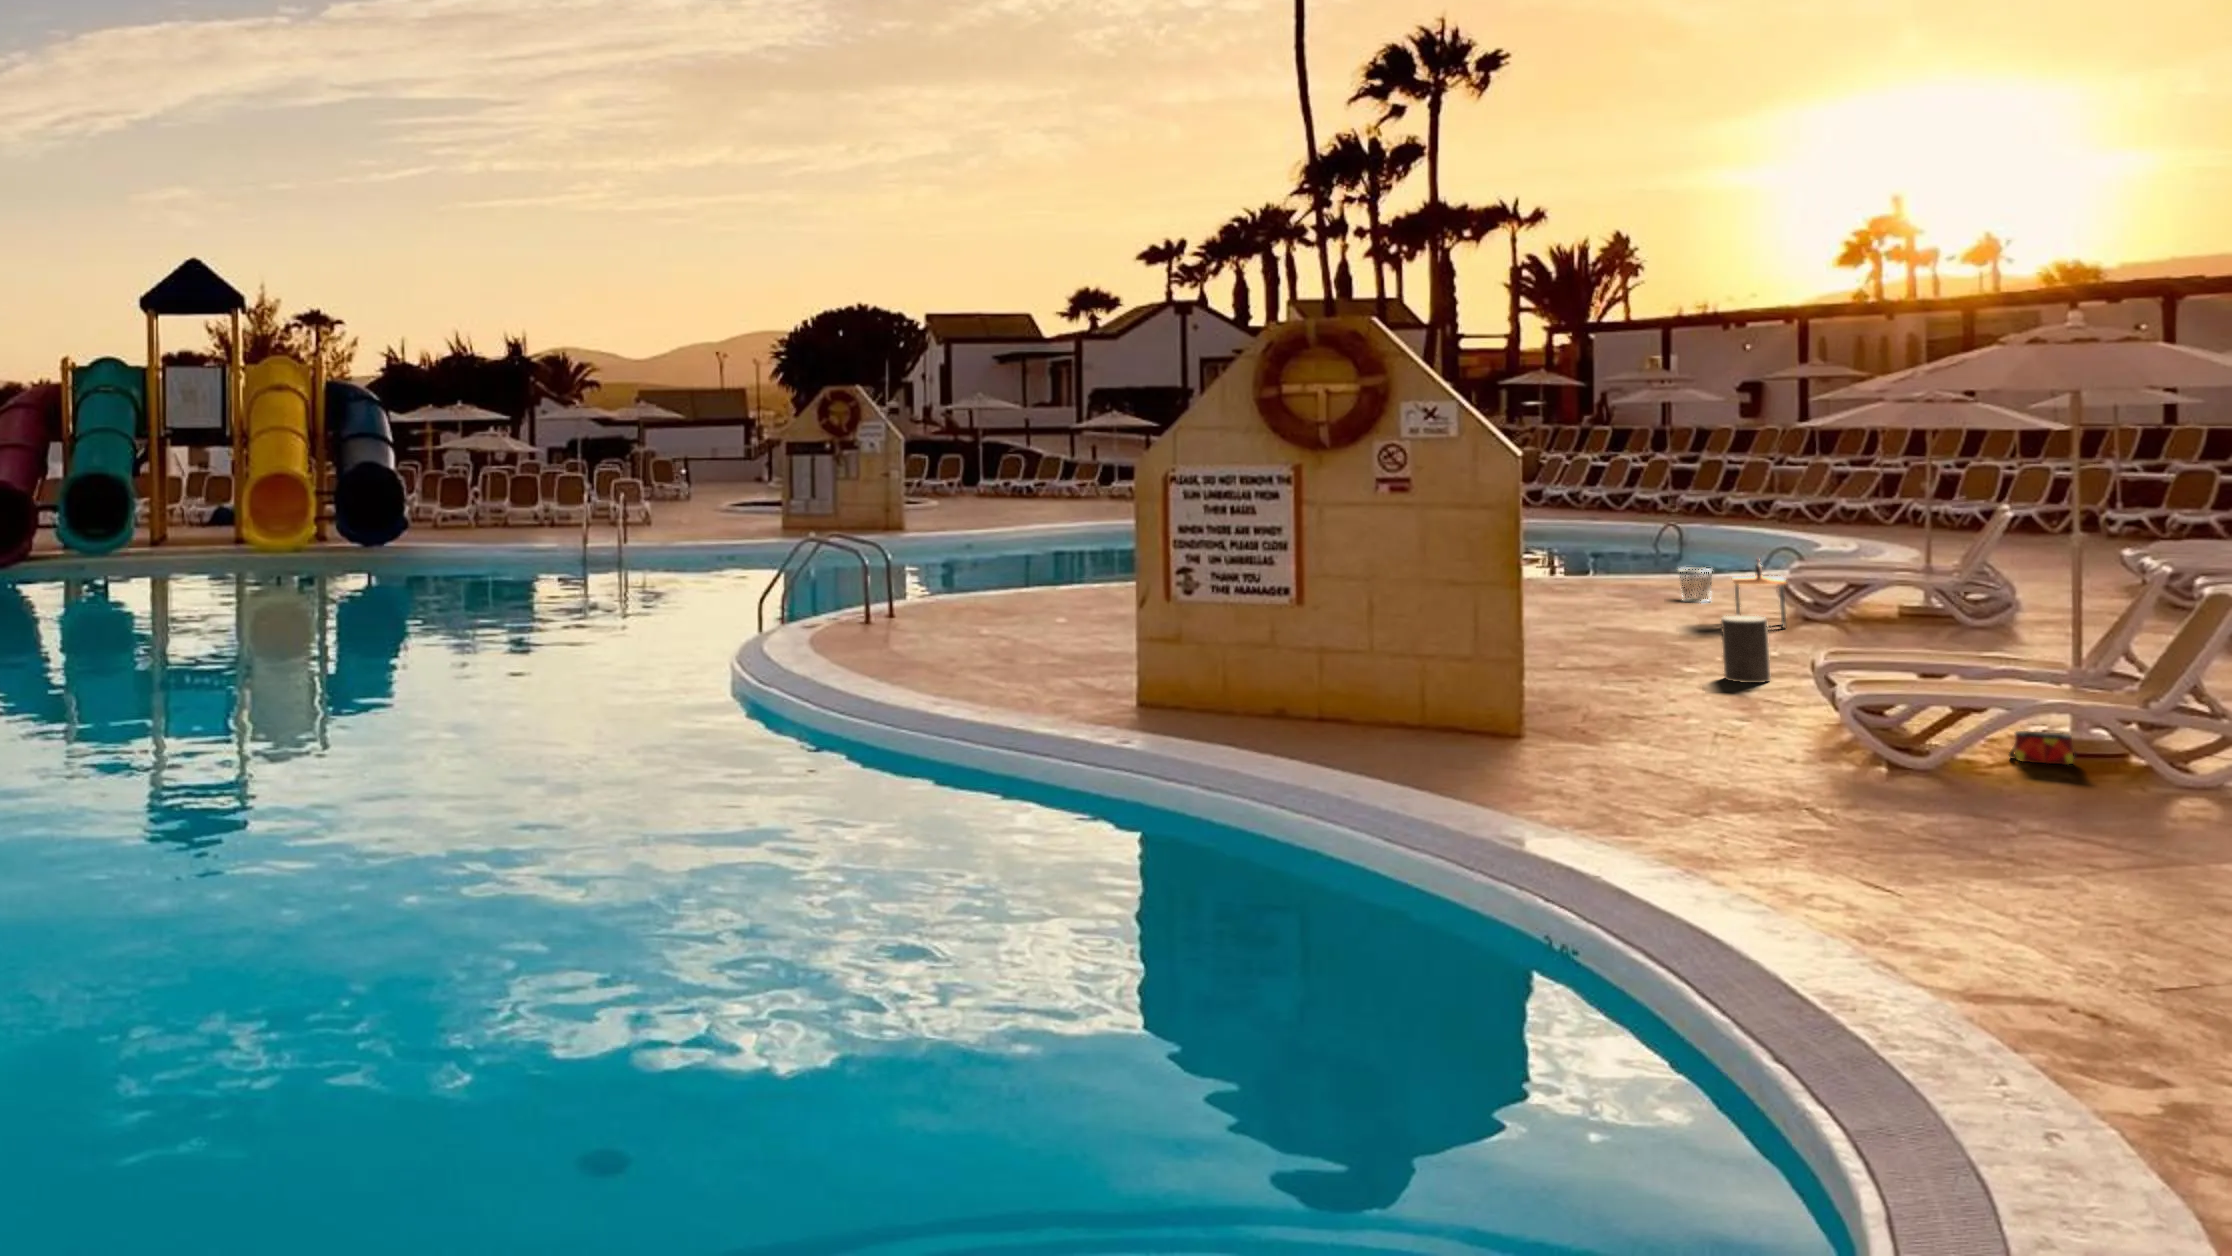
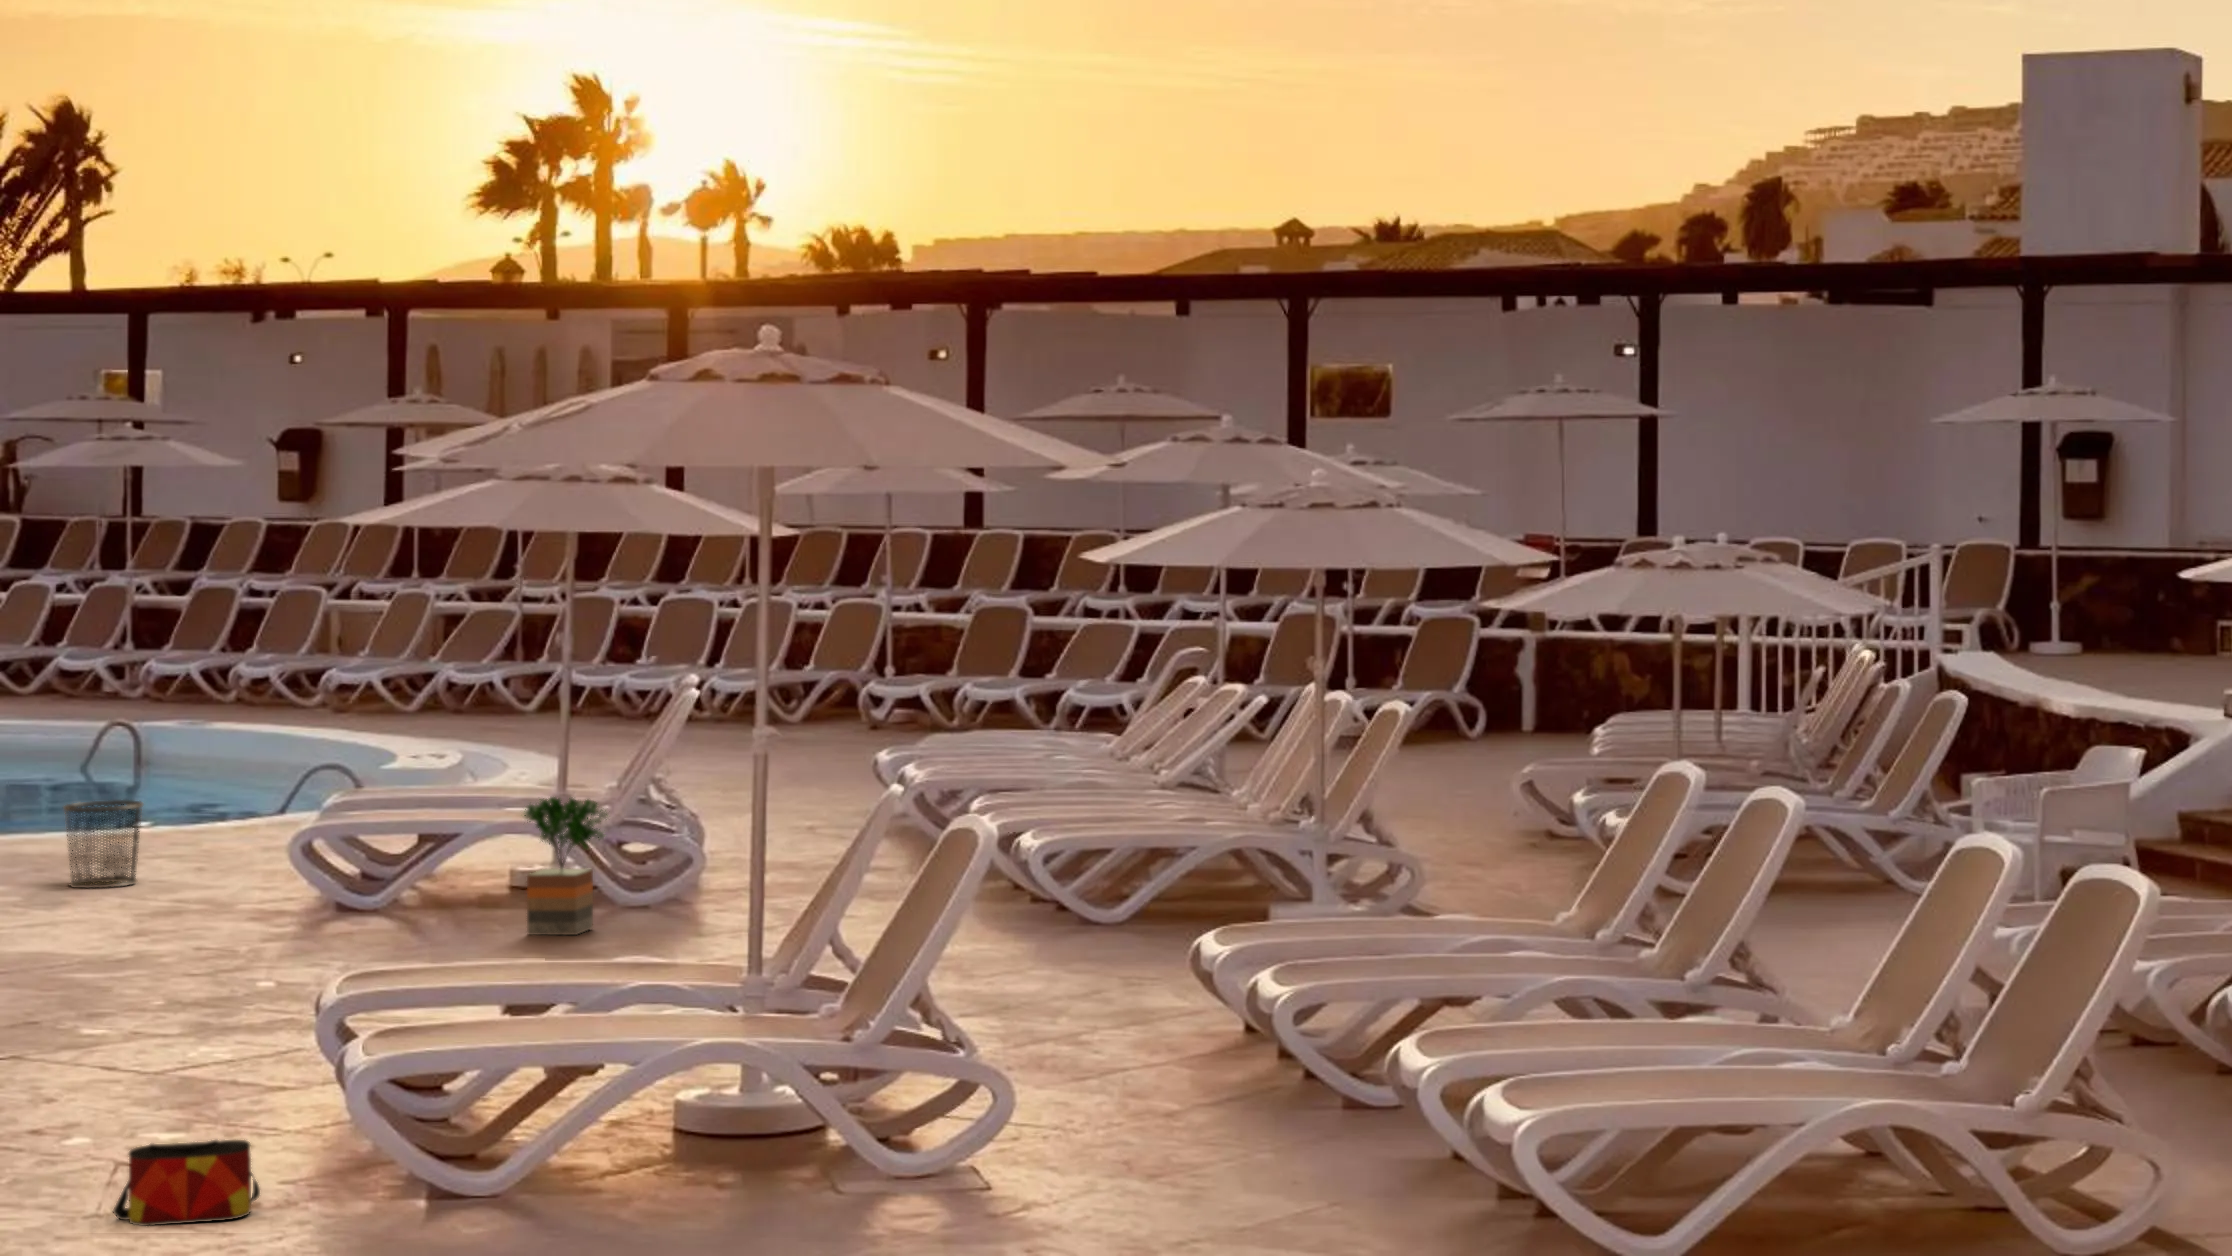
side table: present [1732,560,1786,626] -> none [169,765,285,940]
potted tree: none [1902,578,1952,640] -> present [524,797,608,935]
stool: present [1721,616,1771,683] -> none [89,898,200,1079]
bag: present [2009,731,2076,765] -> present [113,1140,260,1226]

